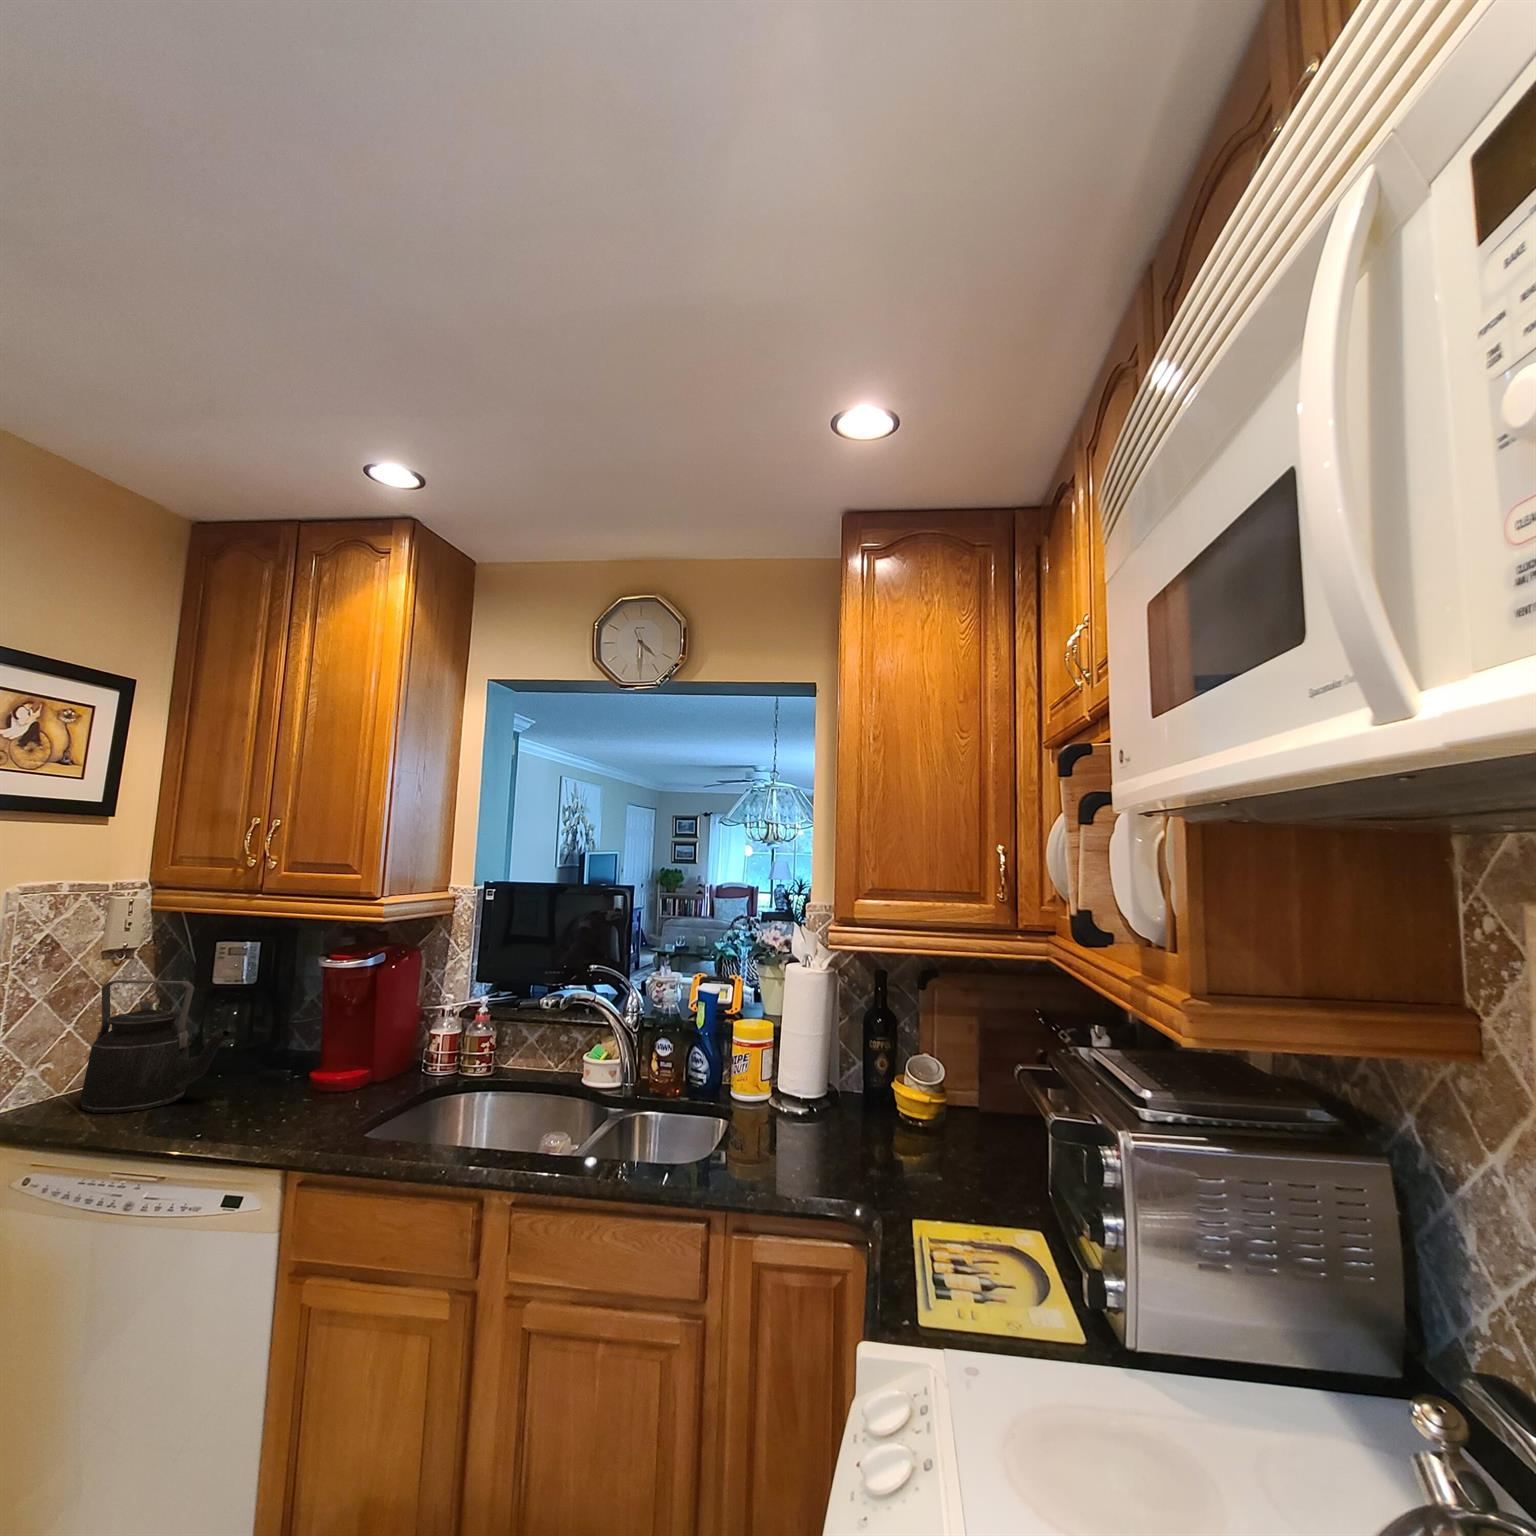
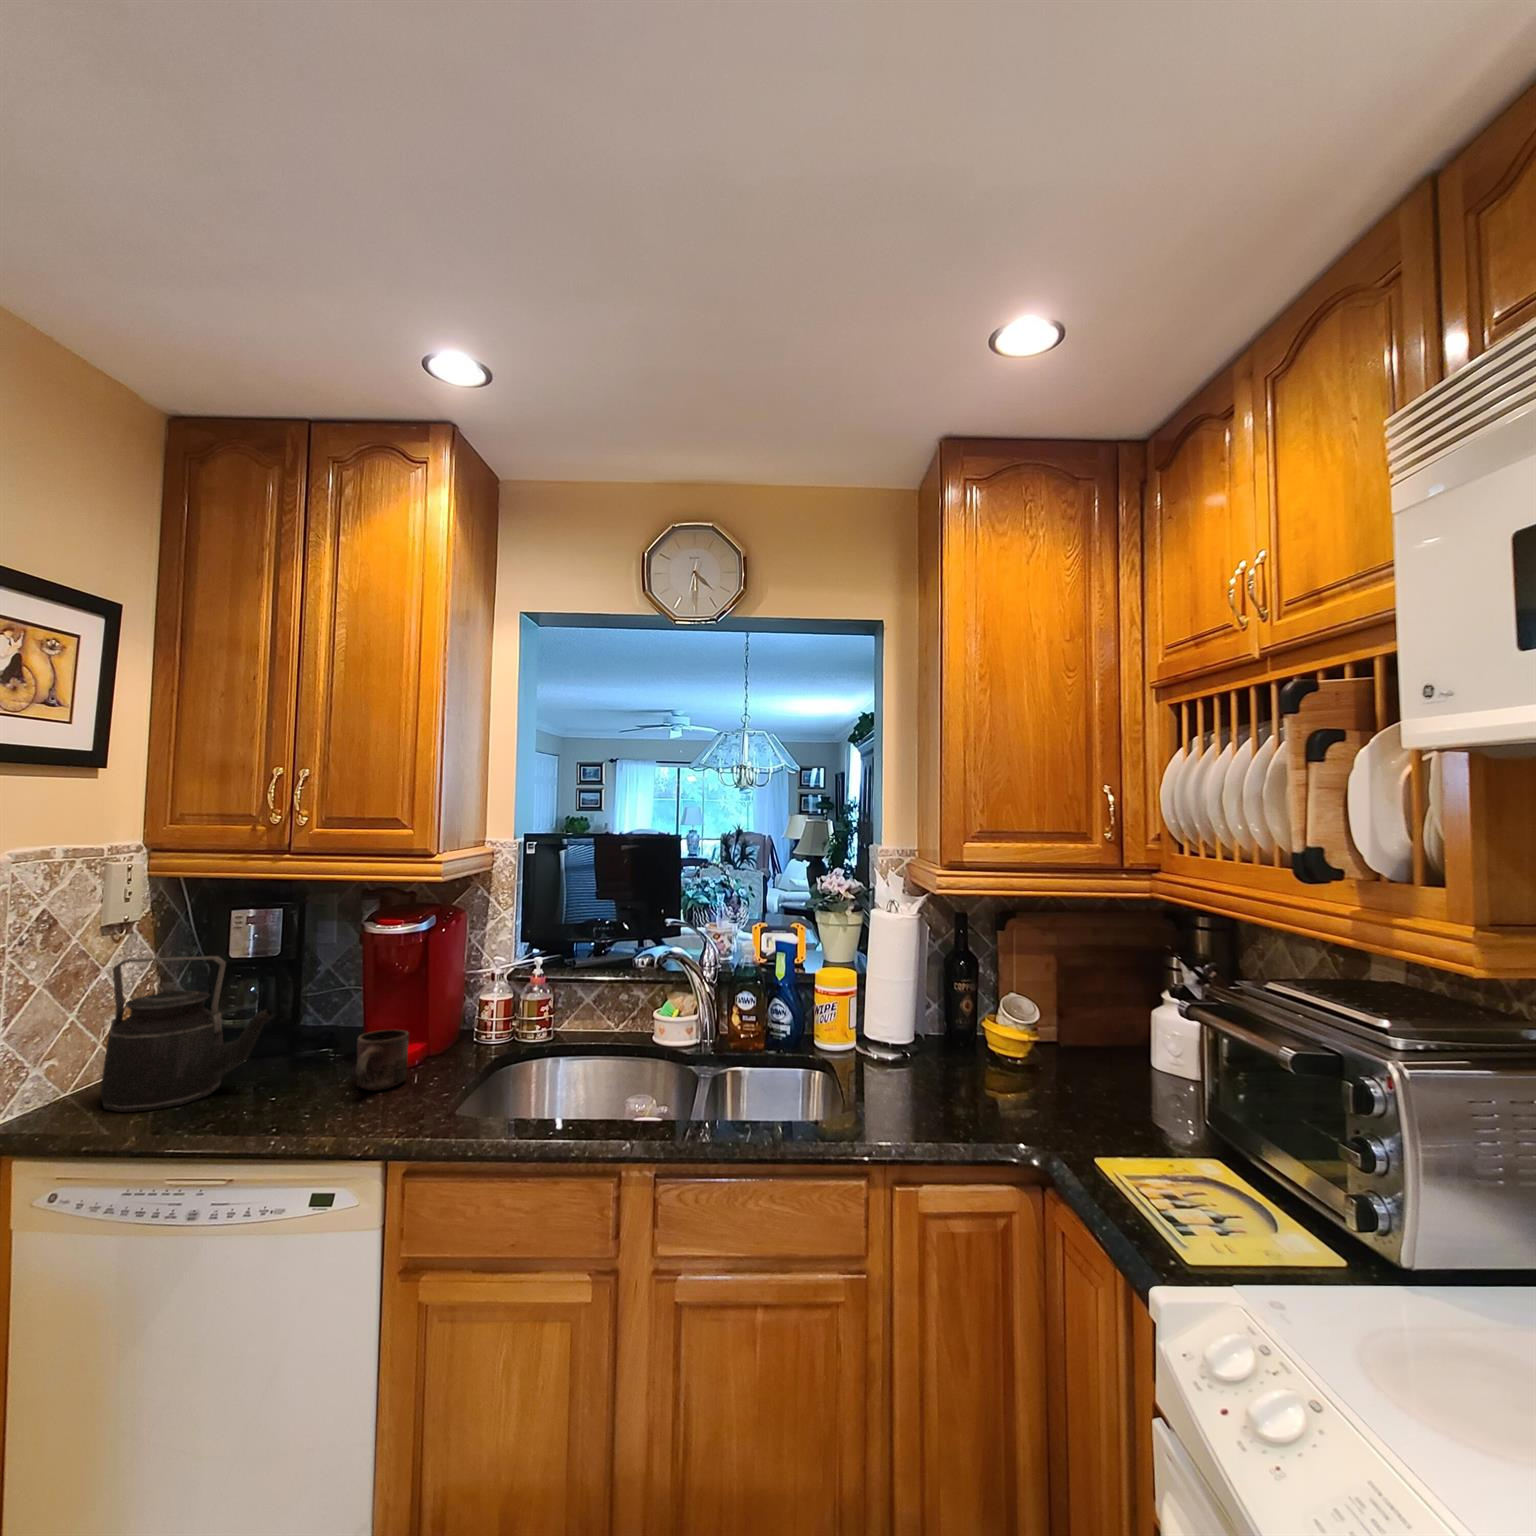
mug: none [285,1055,343,1109] -> present [356,1030,409,1090]

